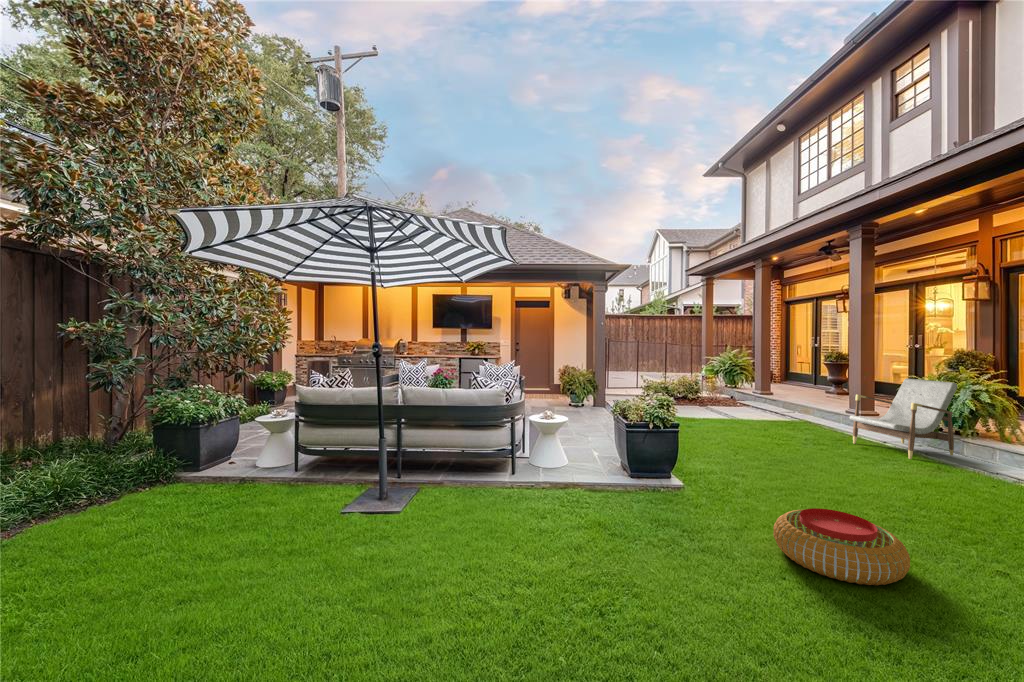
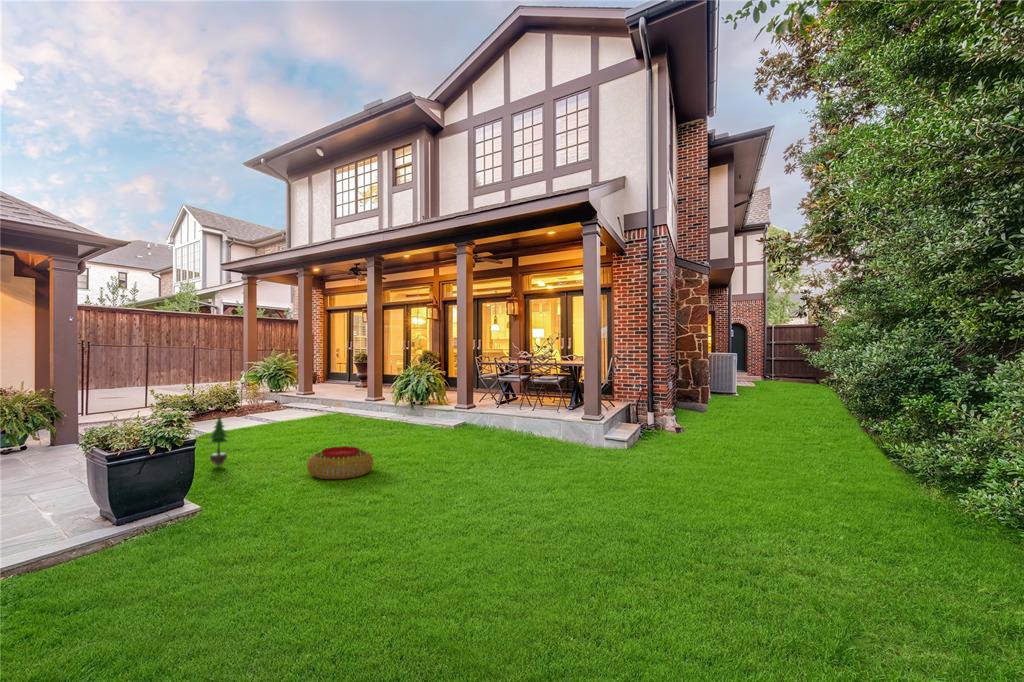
armchair: present [850,378,957,459] -> none [363,372,420,425]
potted tree: none [642,426,666,489] -> present [210,416,228,466]

